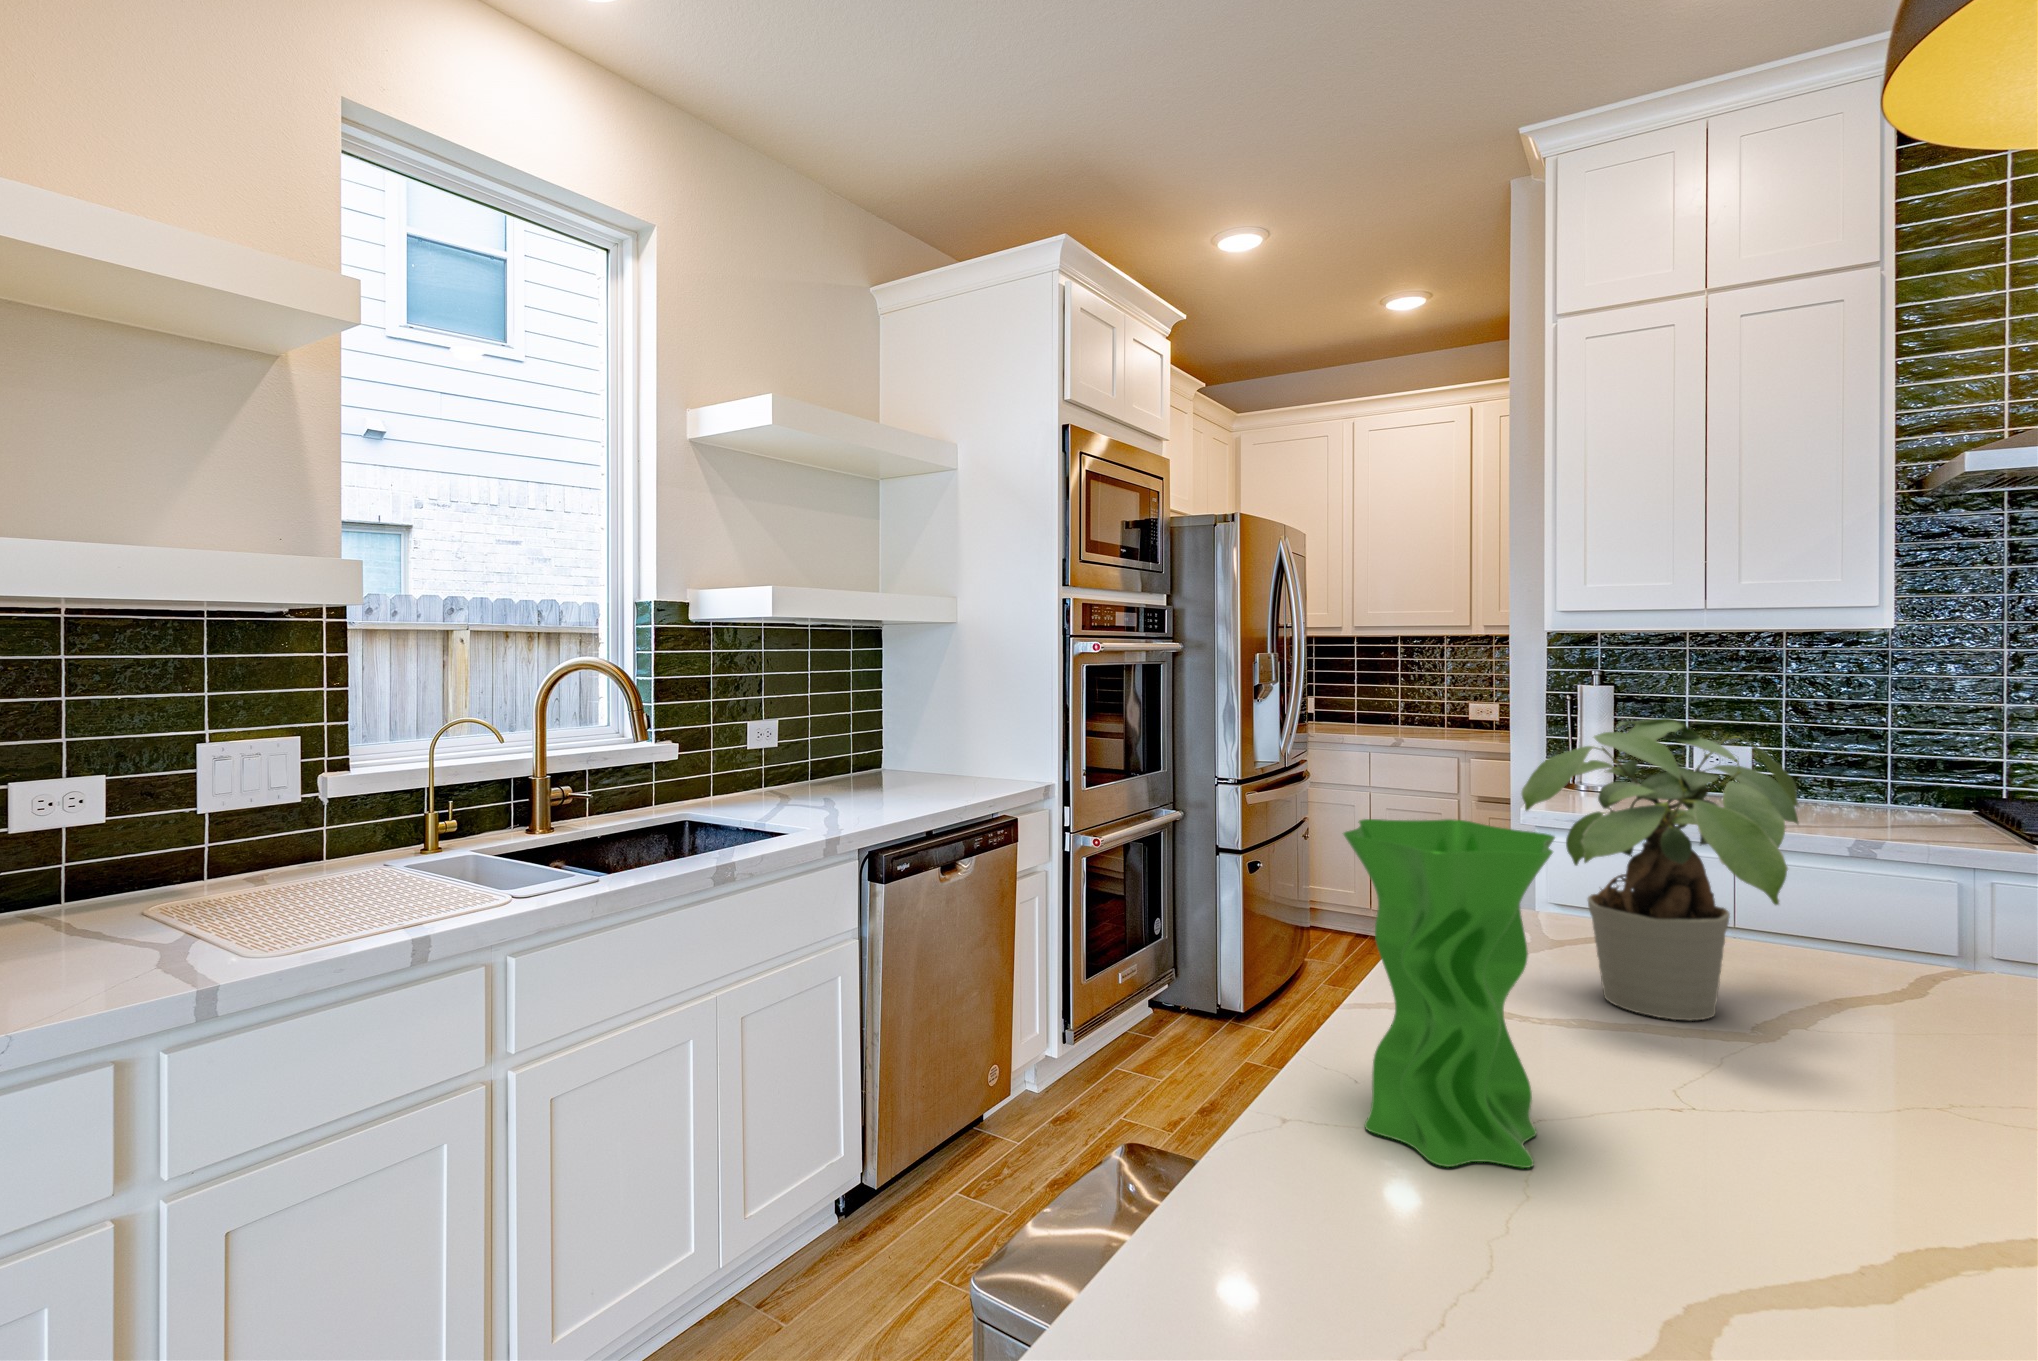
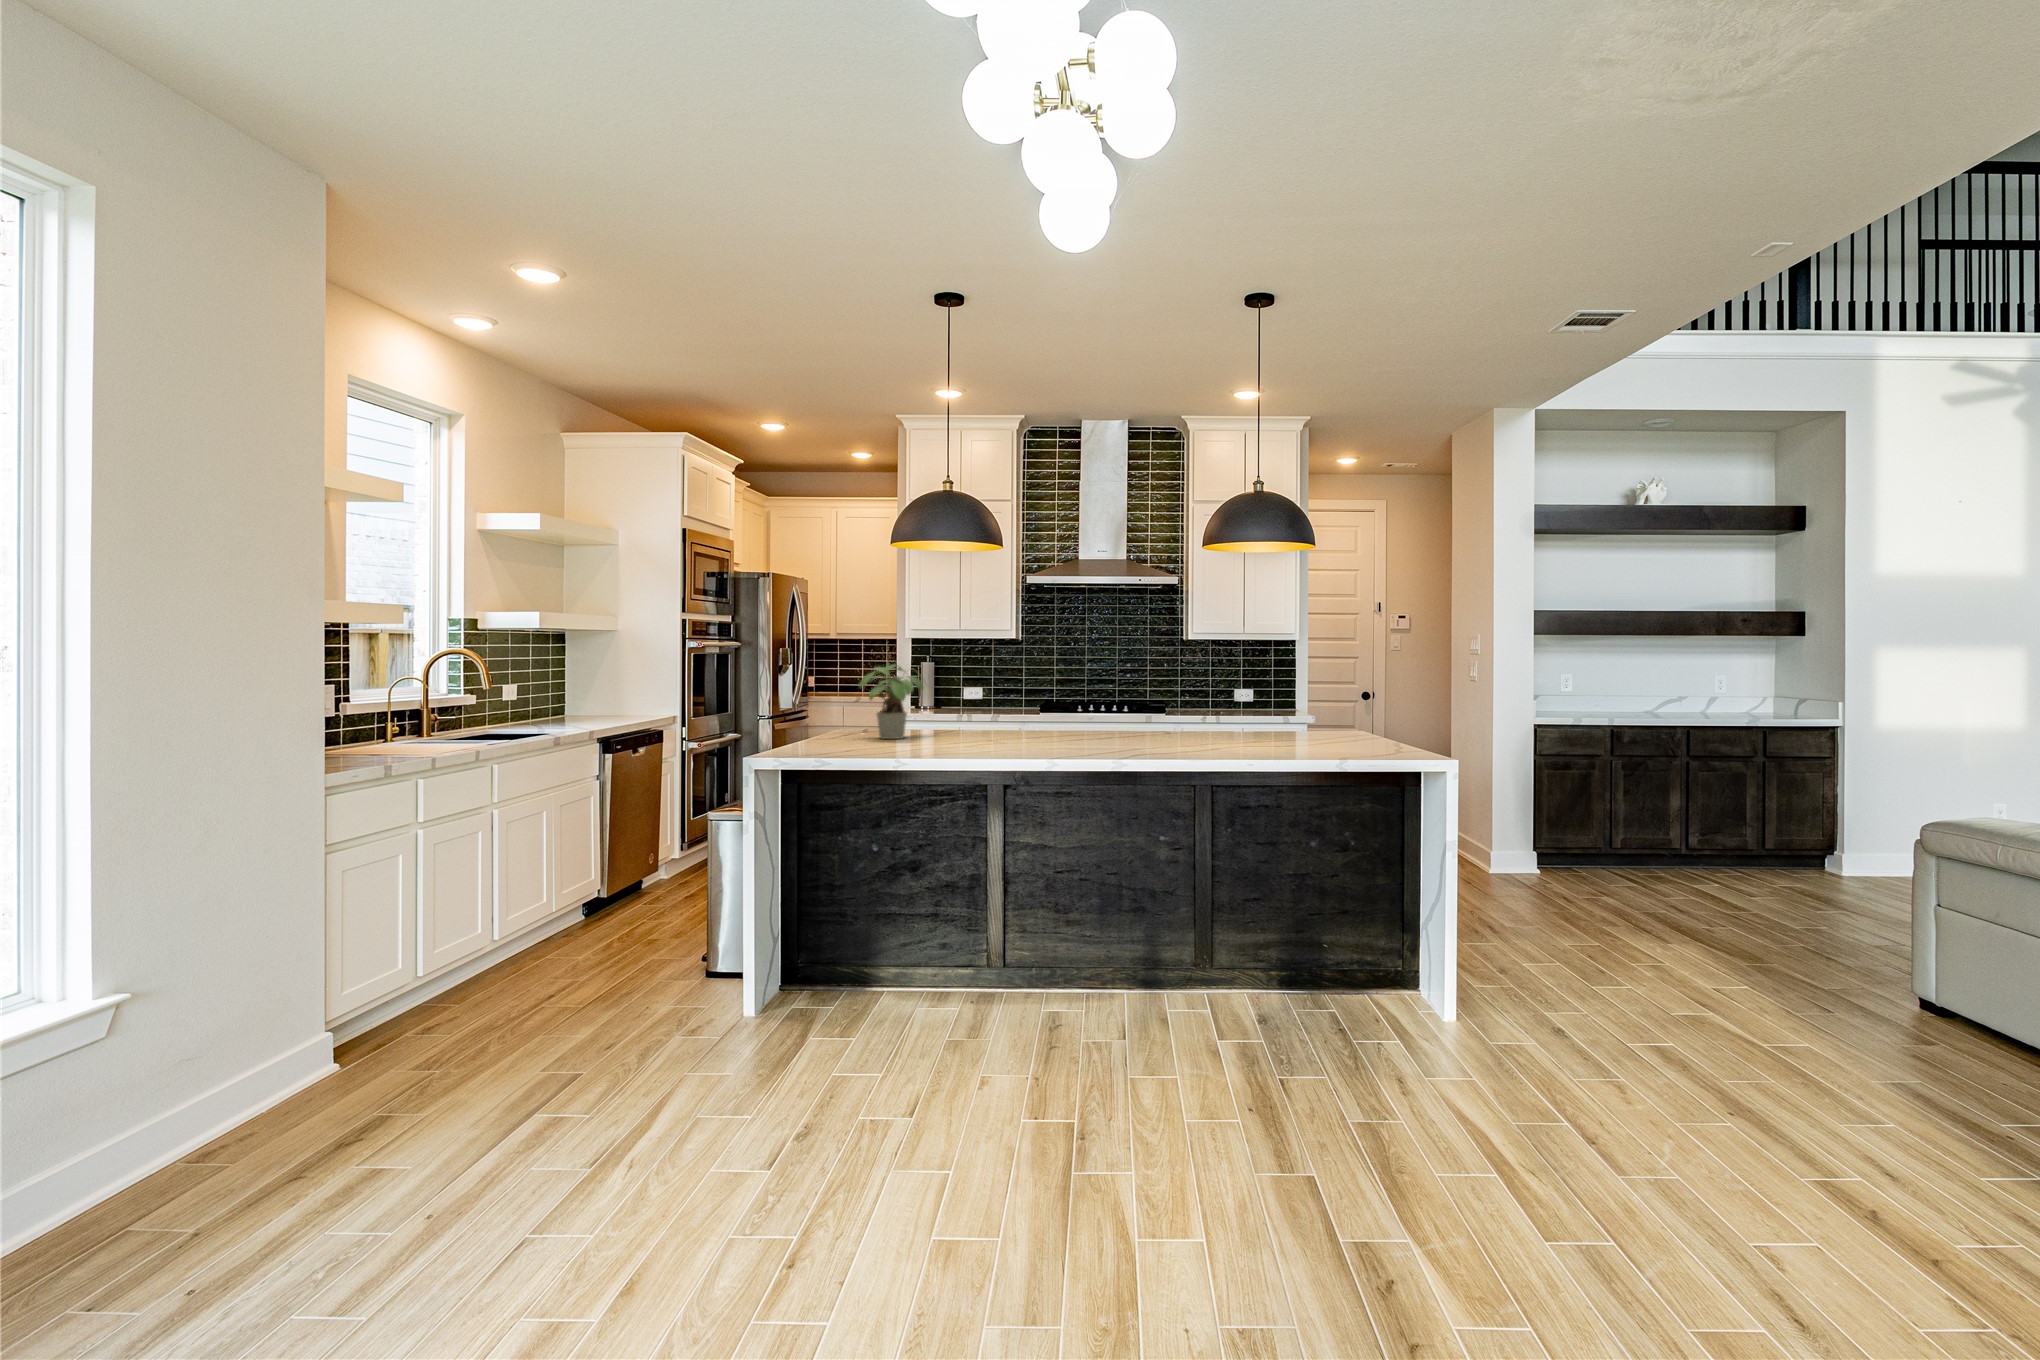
vase: present [1343,819,1555,1168] -> none [810,685,854,751]

